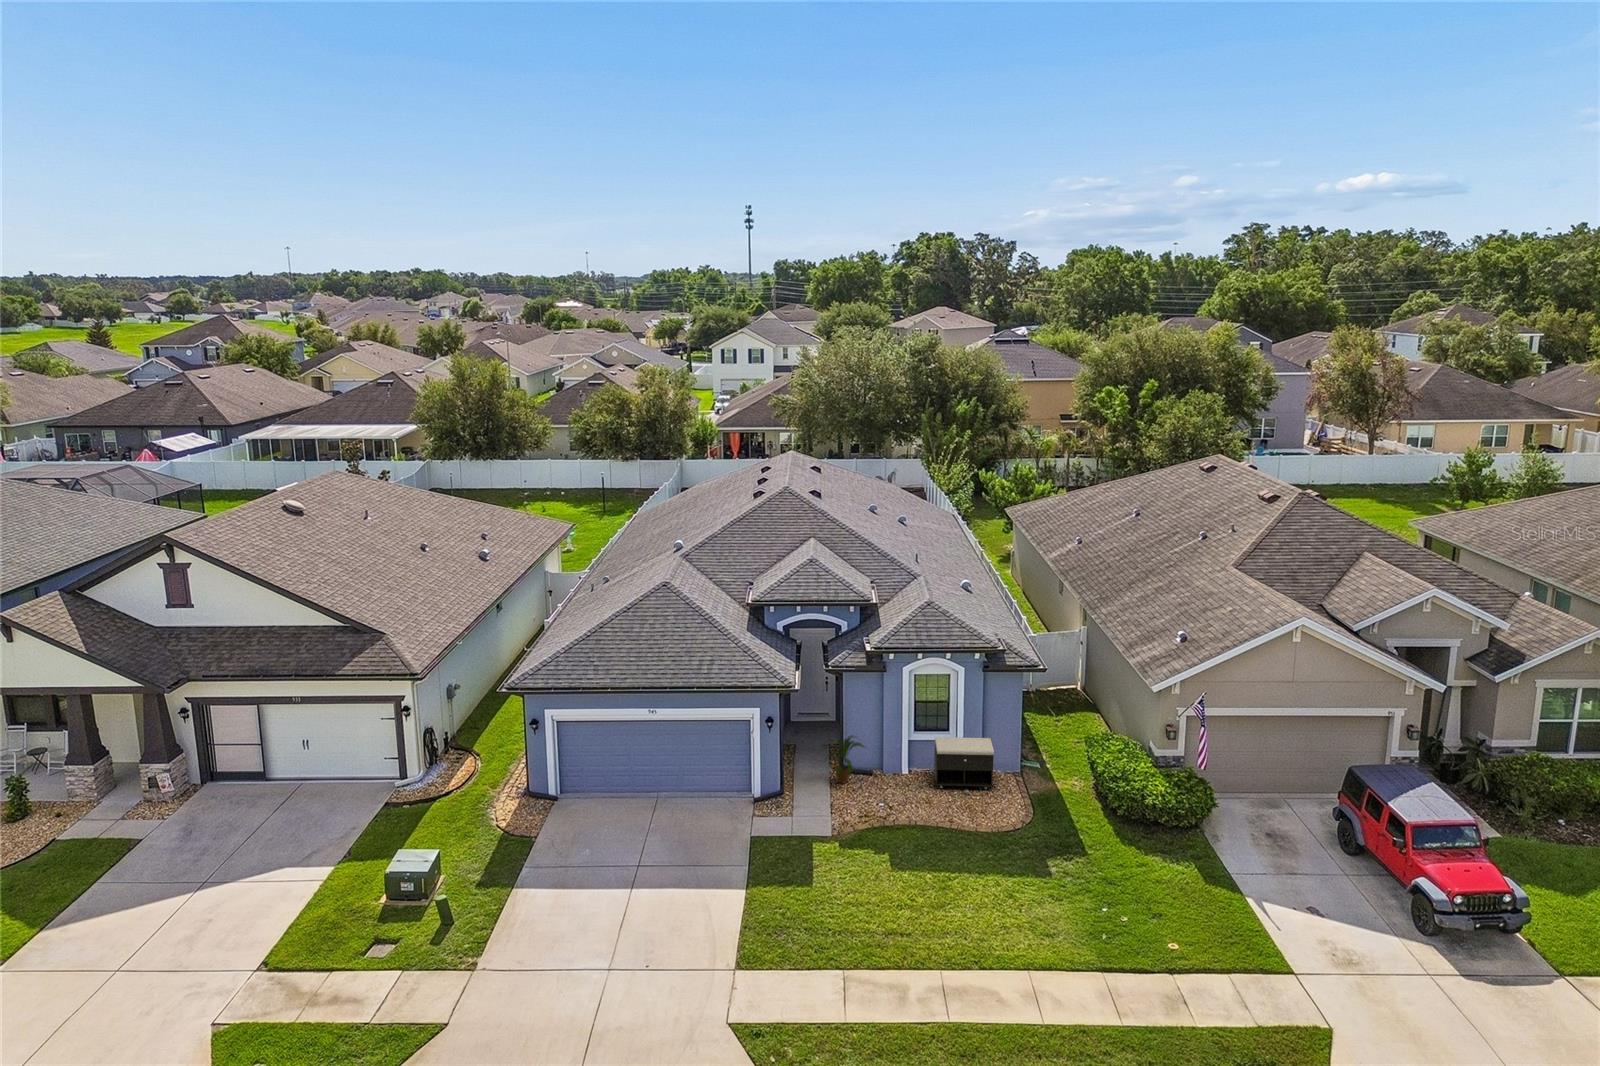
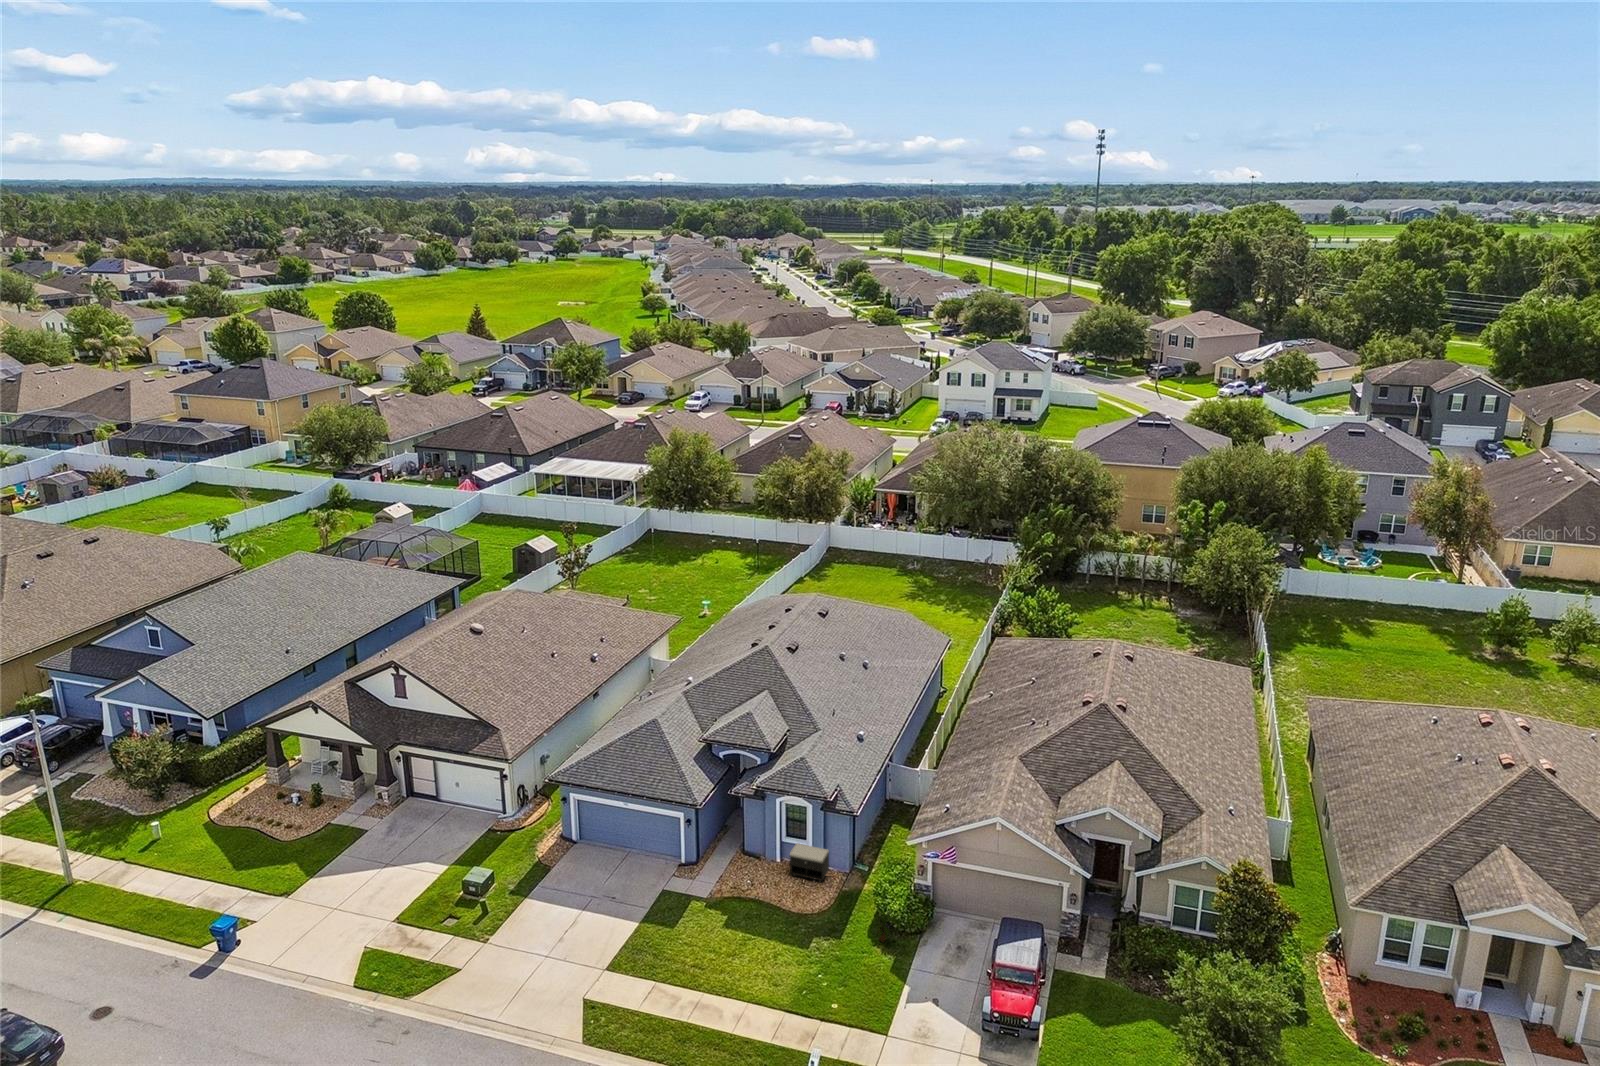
house plant: present [827,735,864,784] -> present [872,910,897,942]

